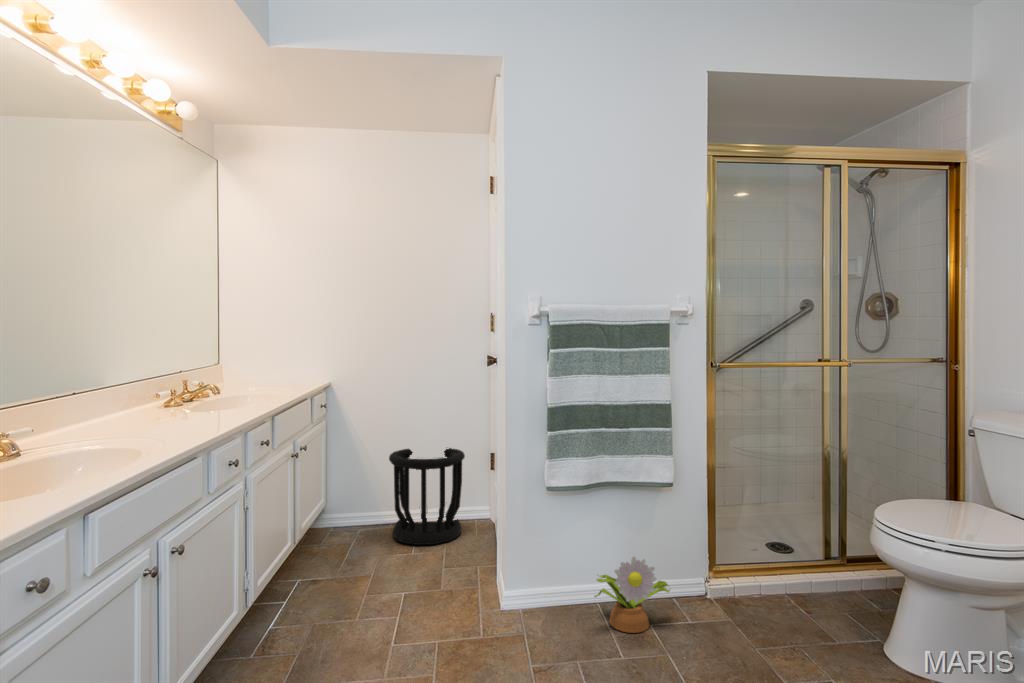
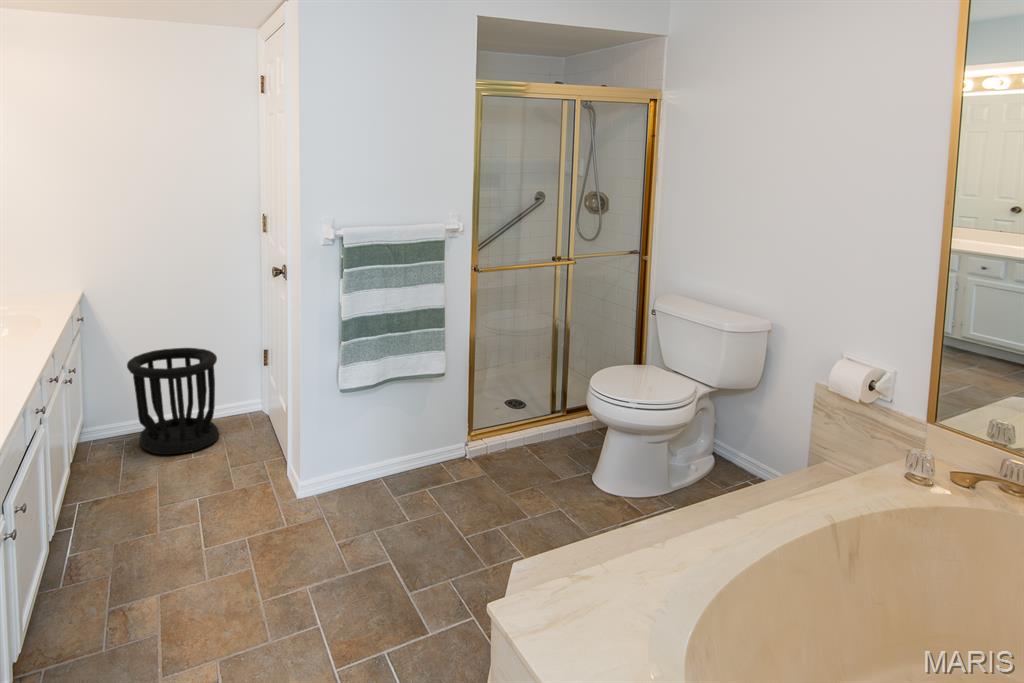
decorative plant: present [594,557,670,633] -> none [386,438,448,495]

